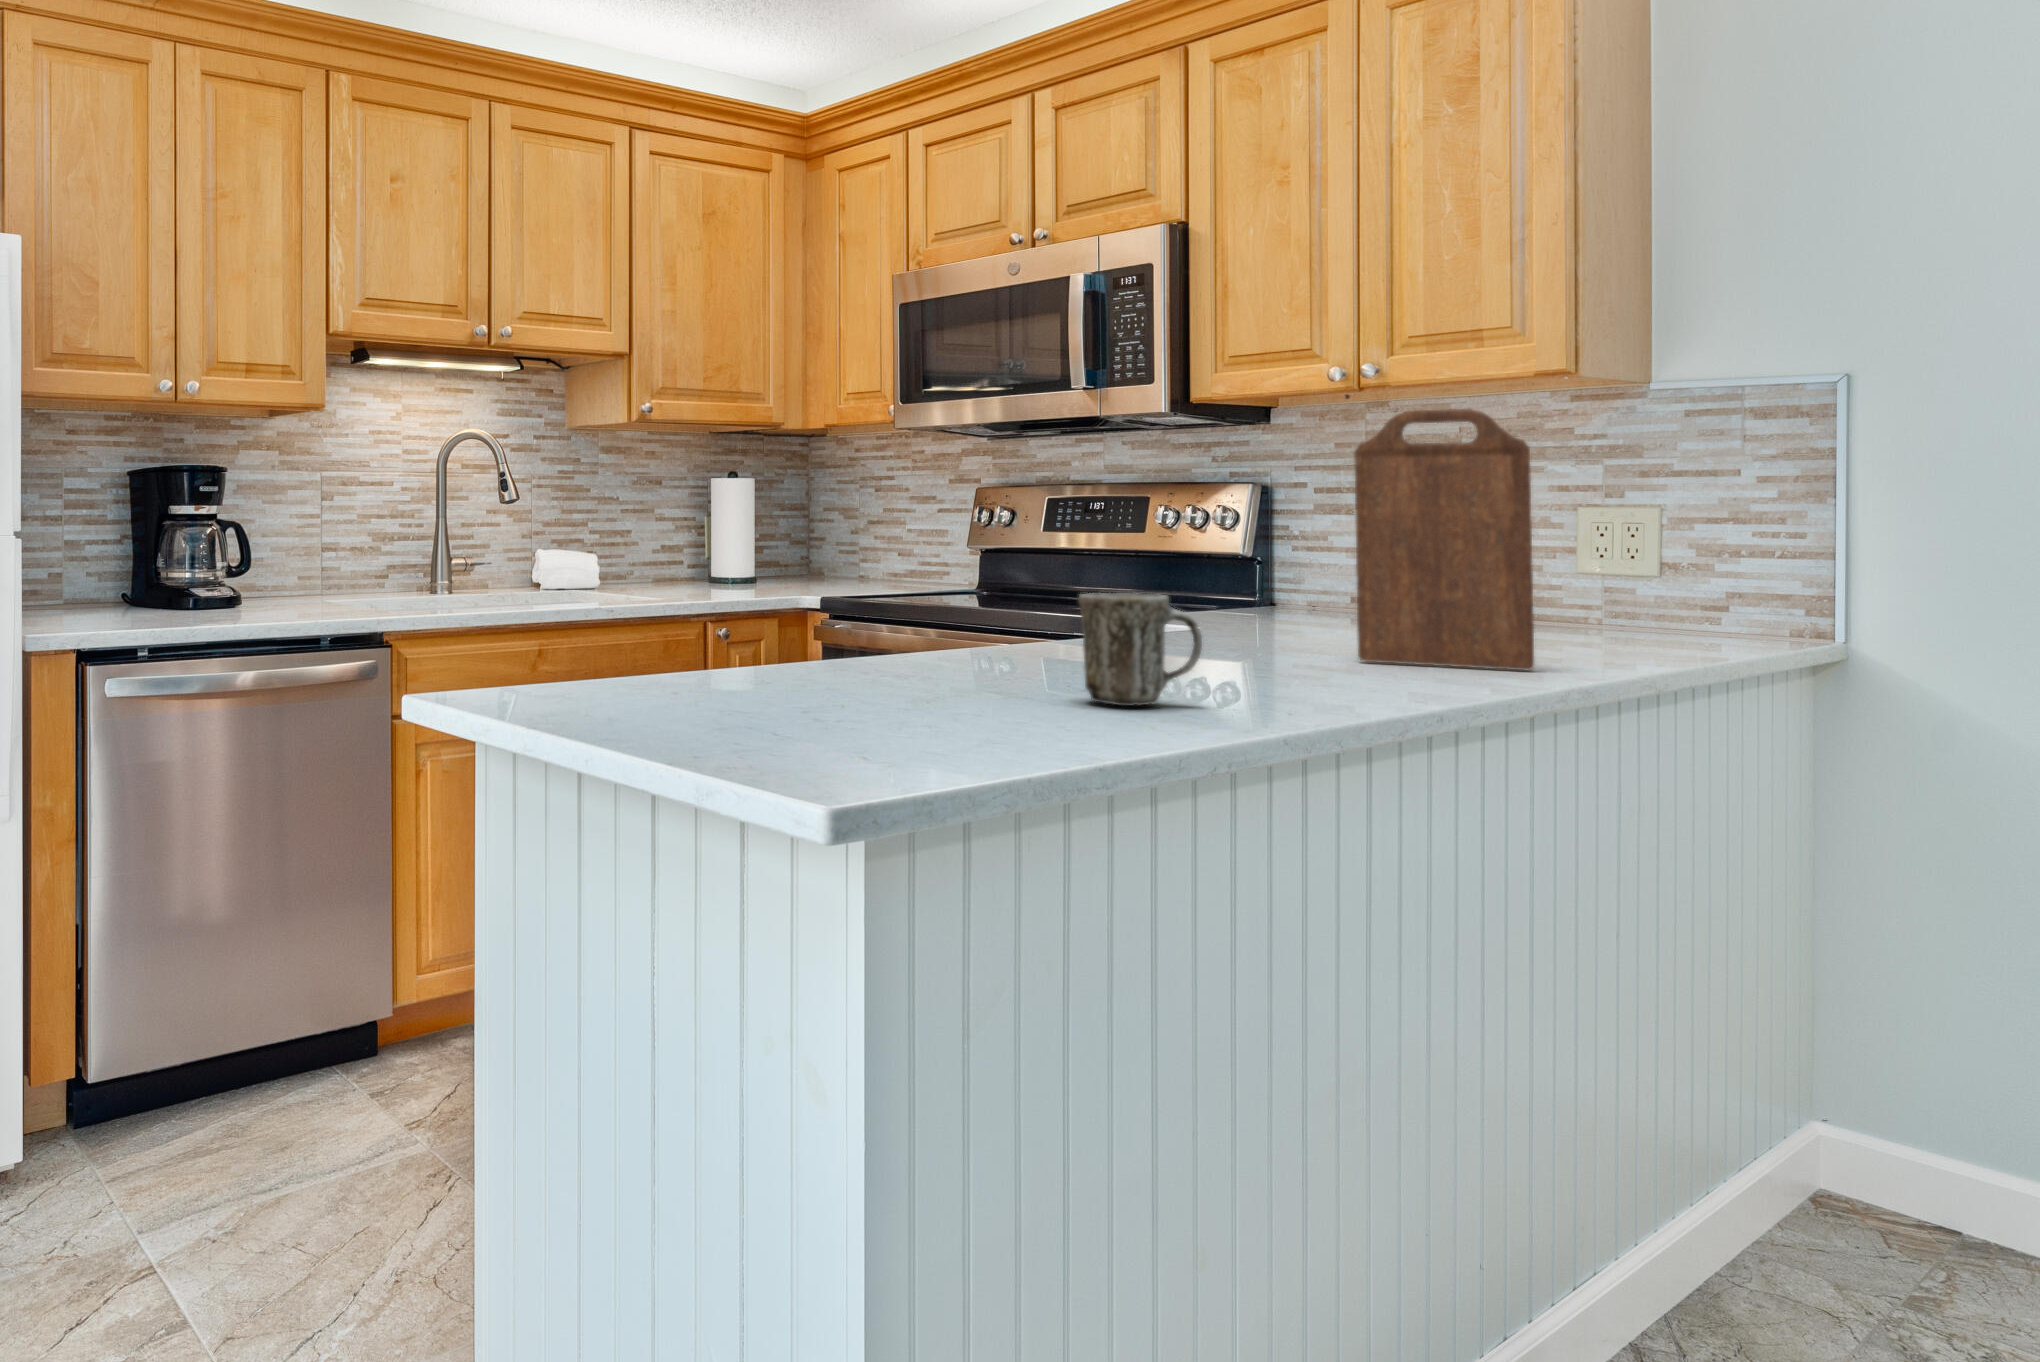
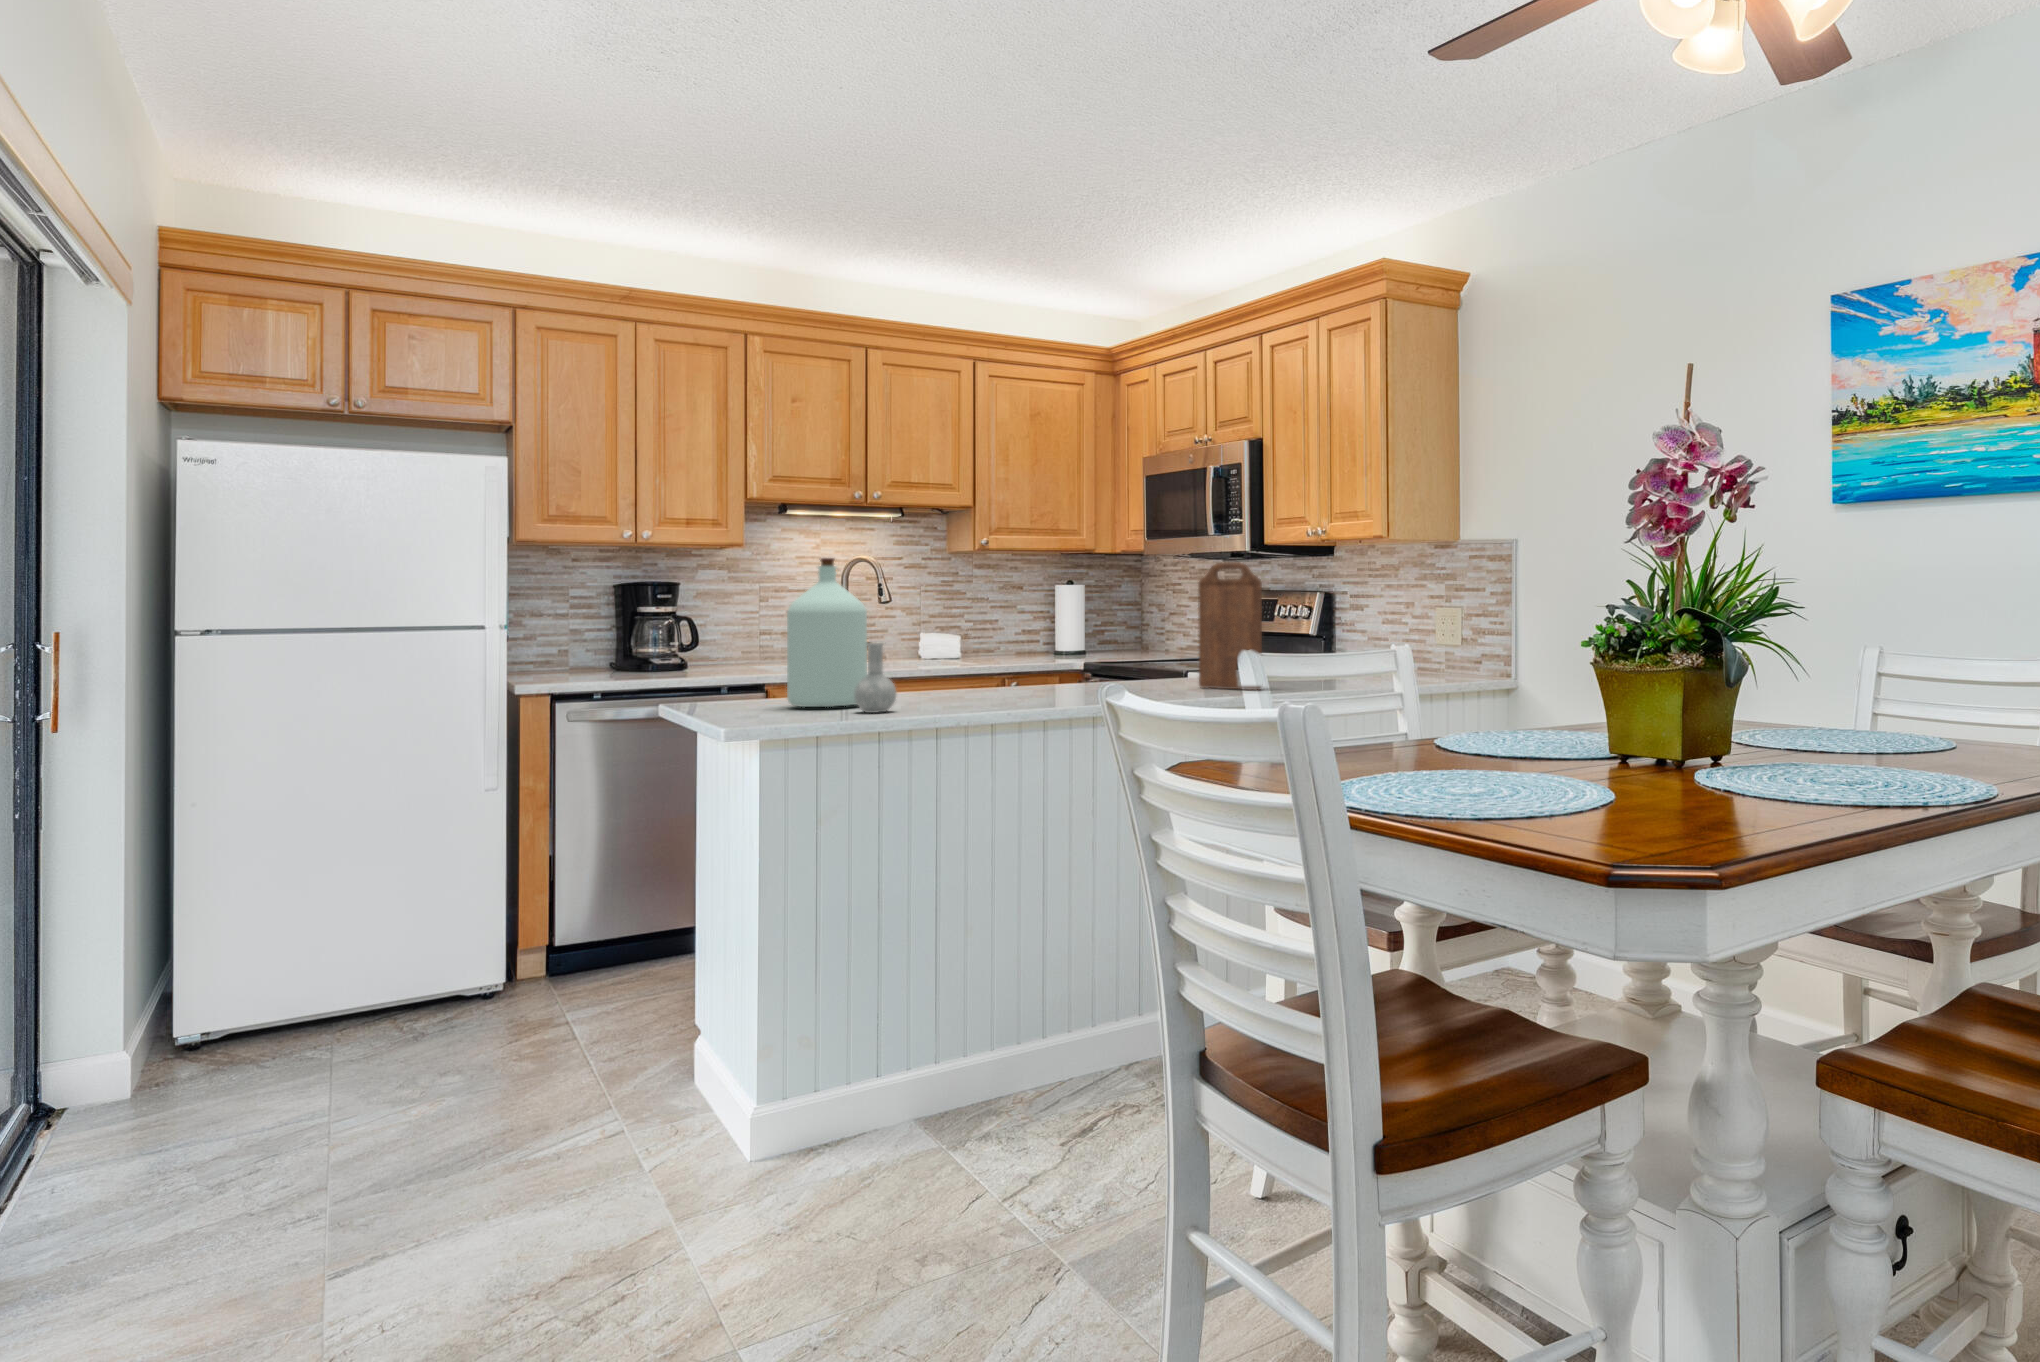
bottle: none [720,380,1043,742] -> present [787,558,896,713]
mug: present [1079,593,1202,706] -> none [973,653,1024,702]

